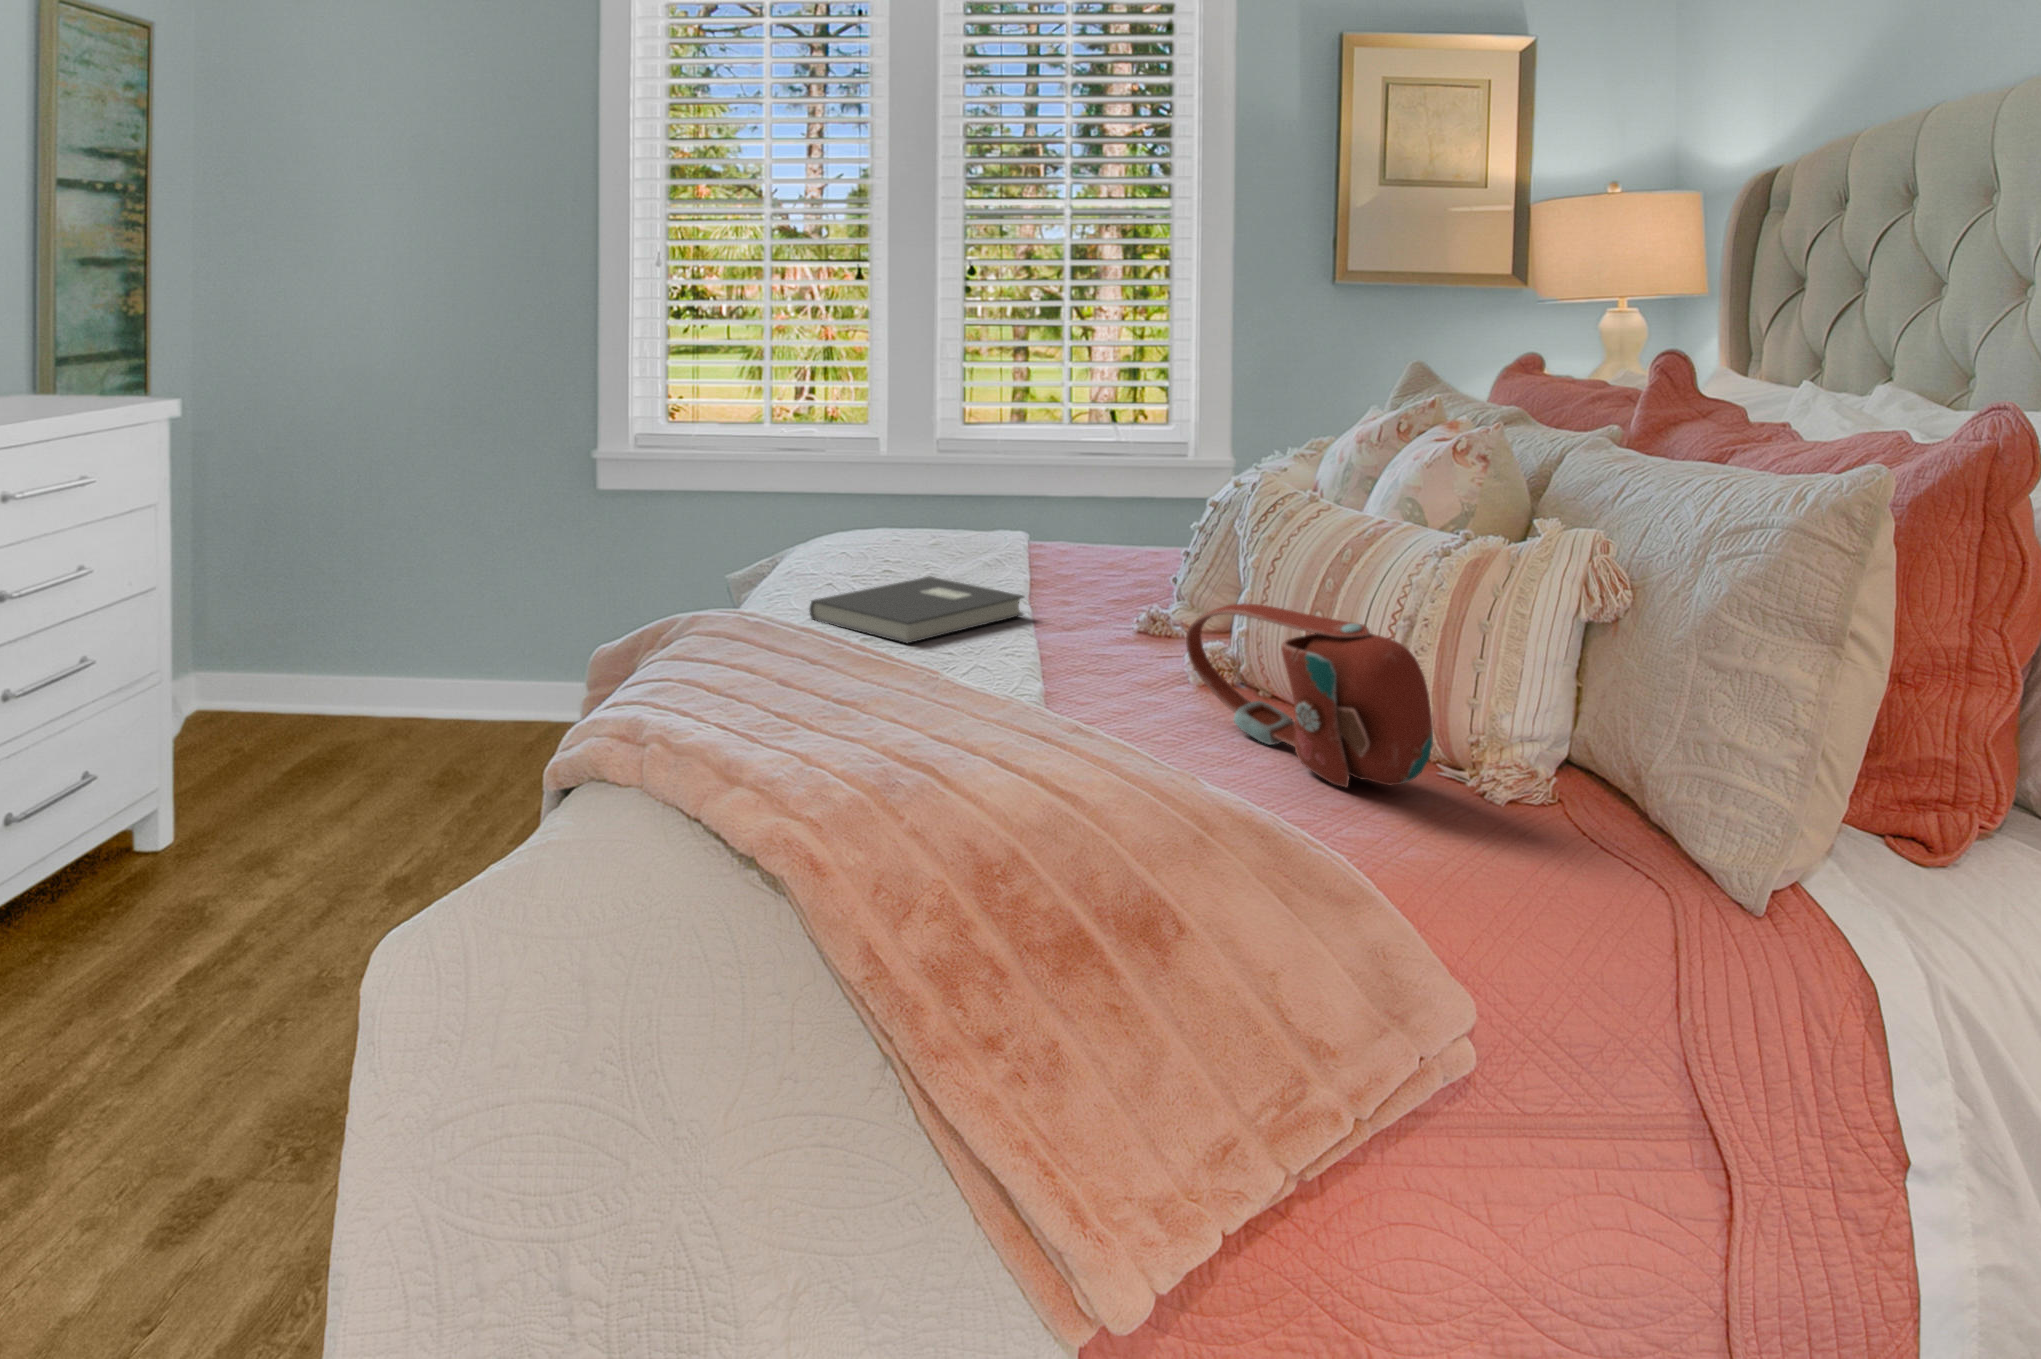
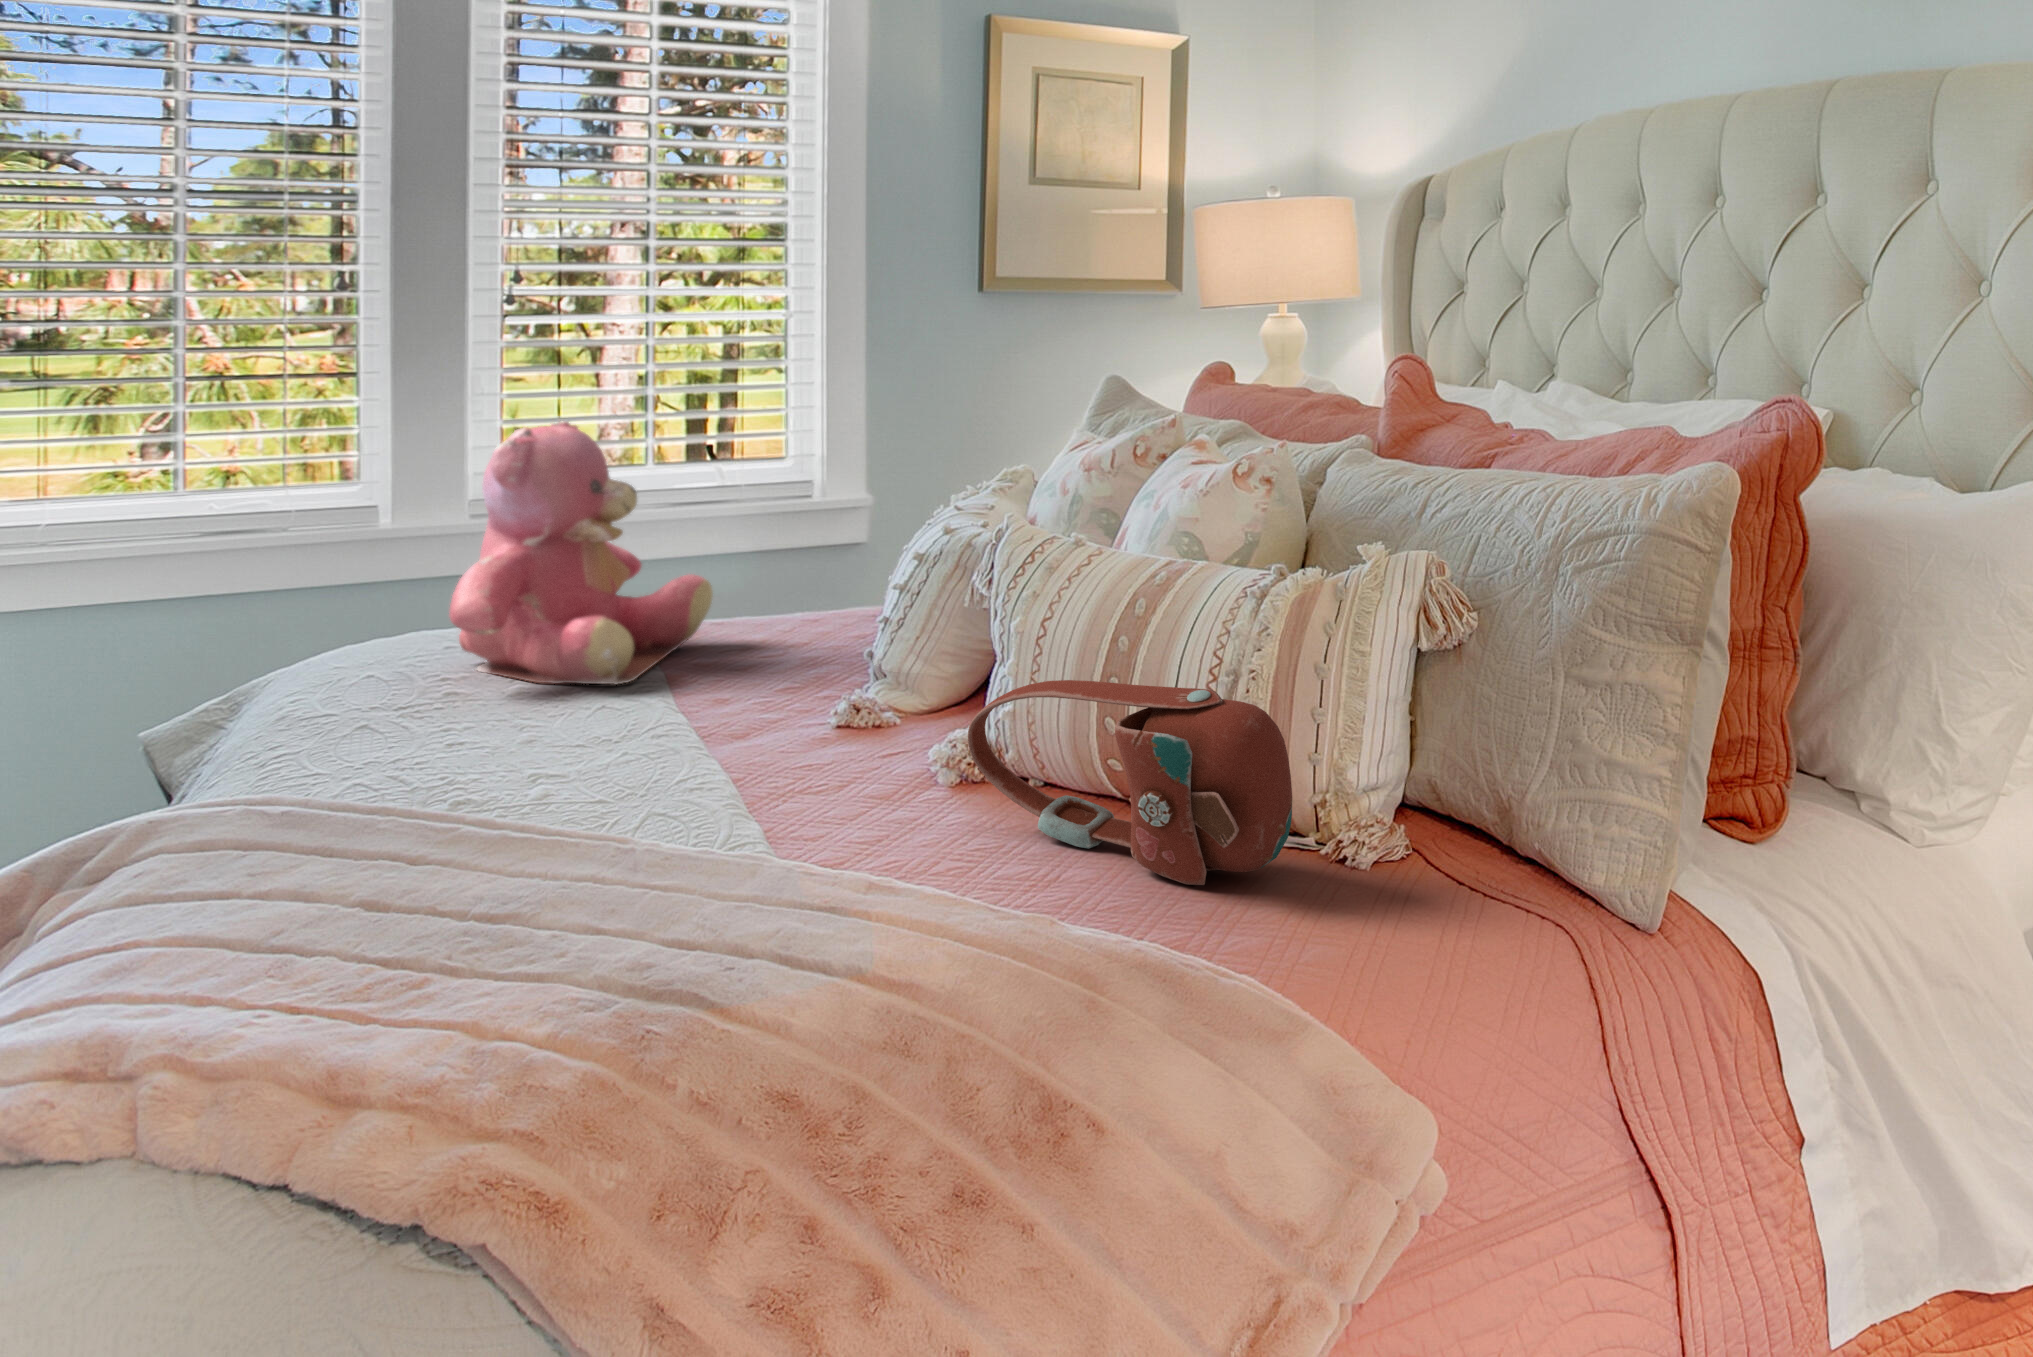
teddy bear: none [886,382,1065,580] -> present [450,421,713,684]
book: present [810,577,1024,643] -> none [349,694,693,799]

